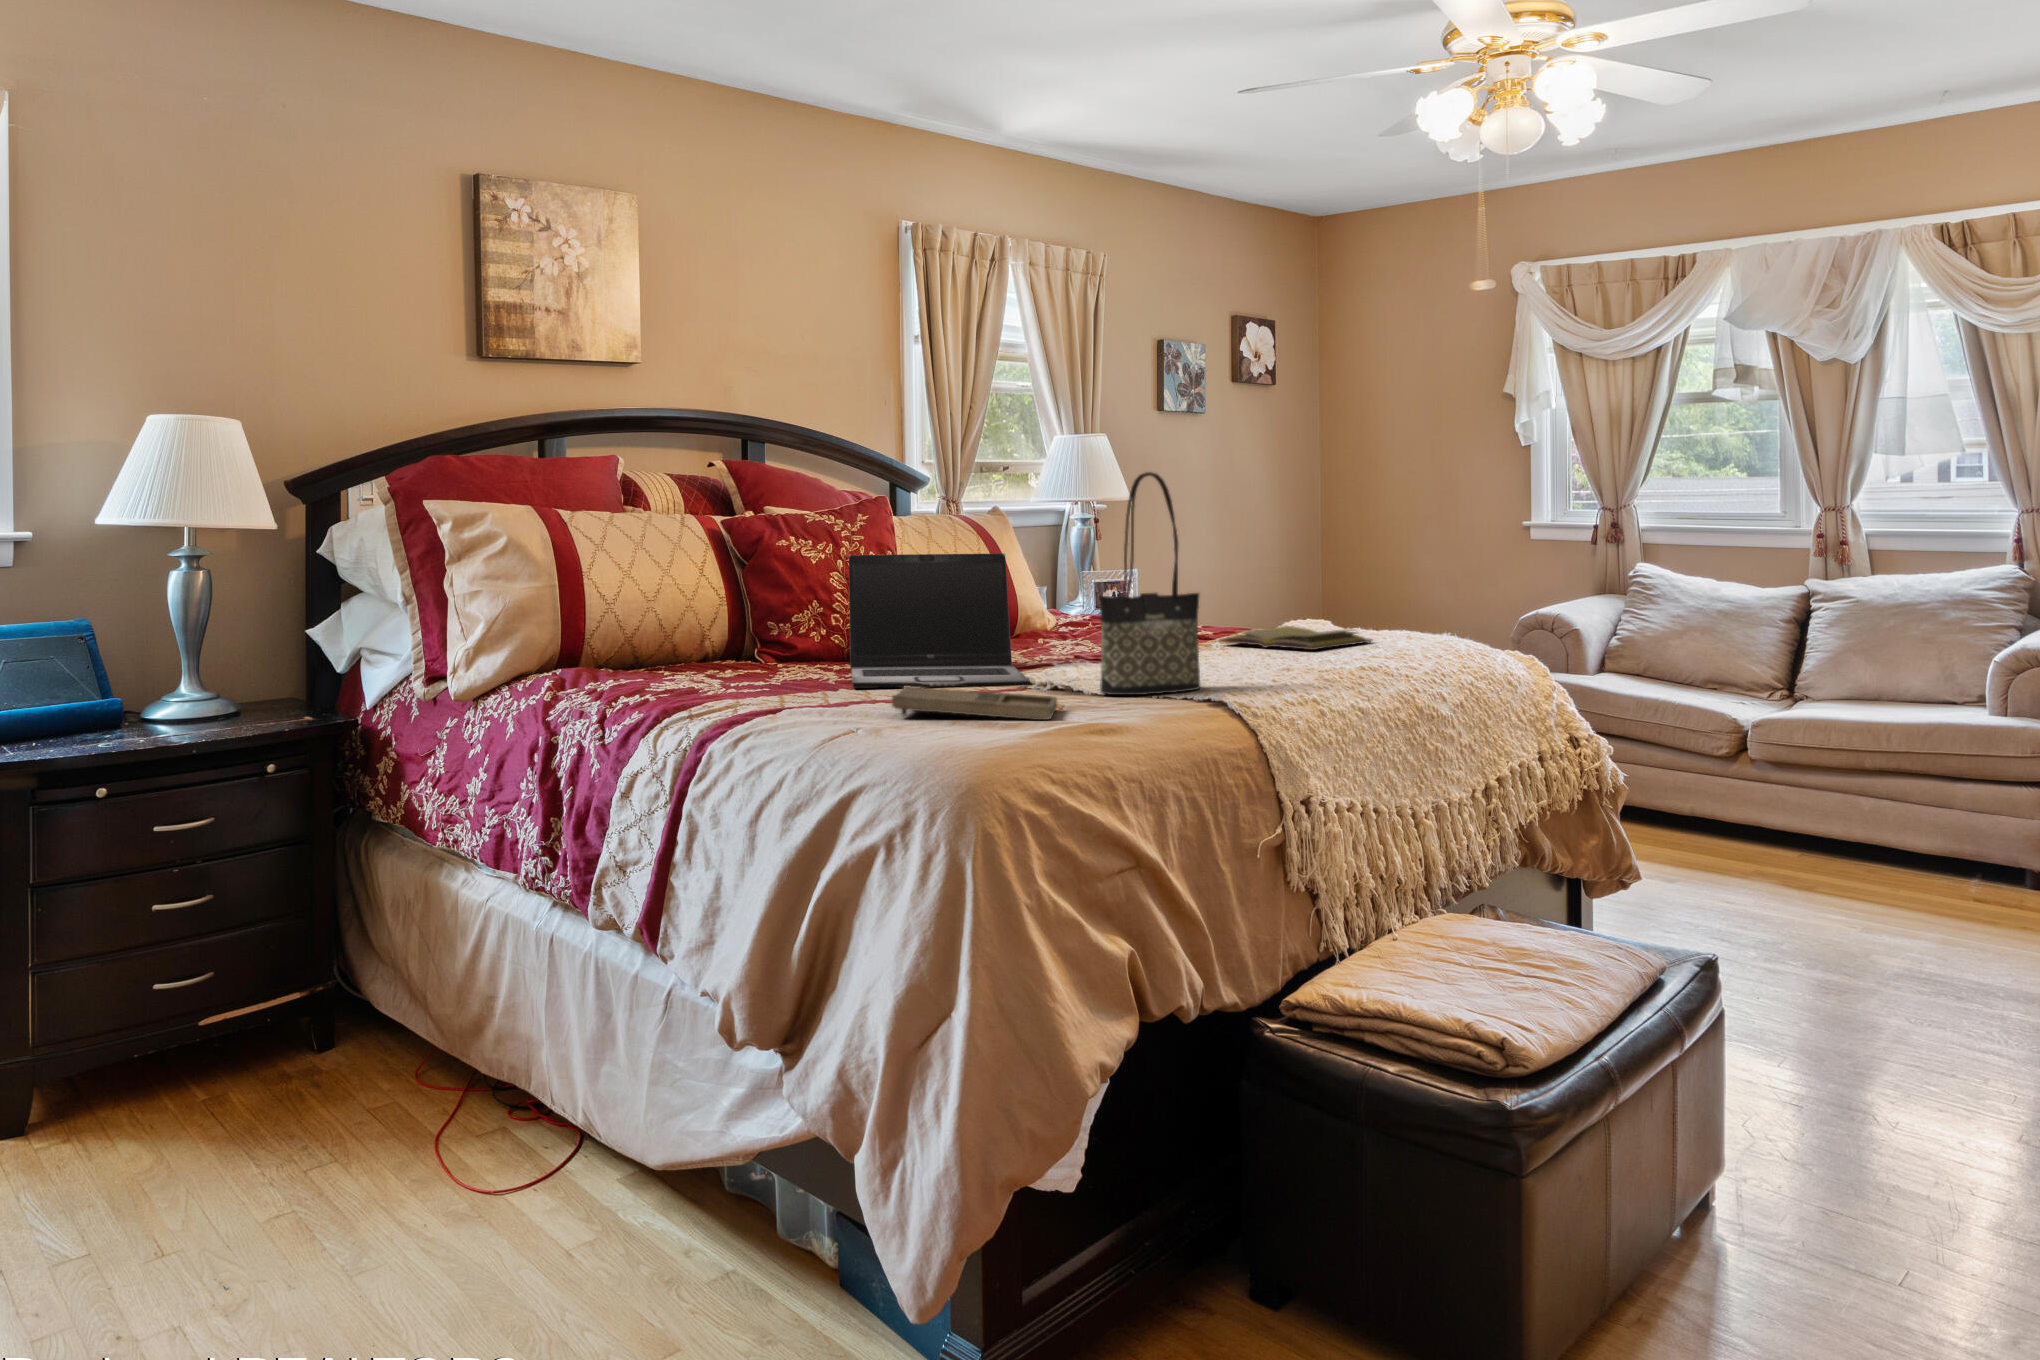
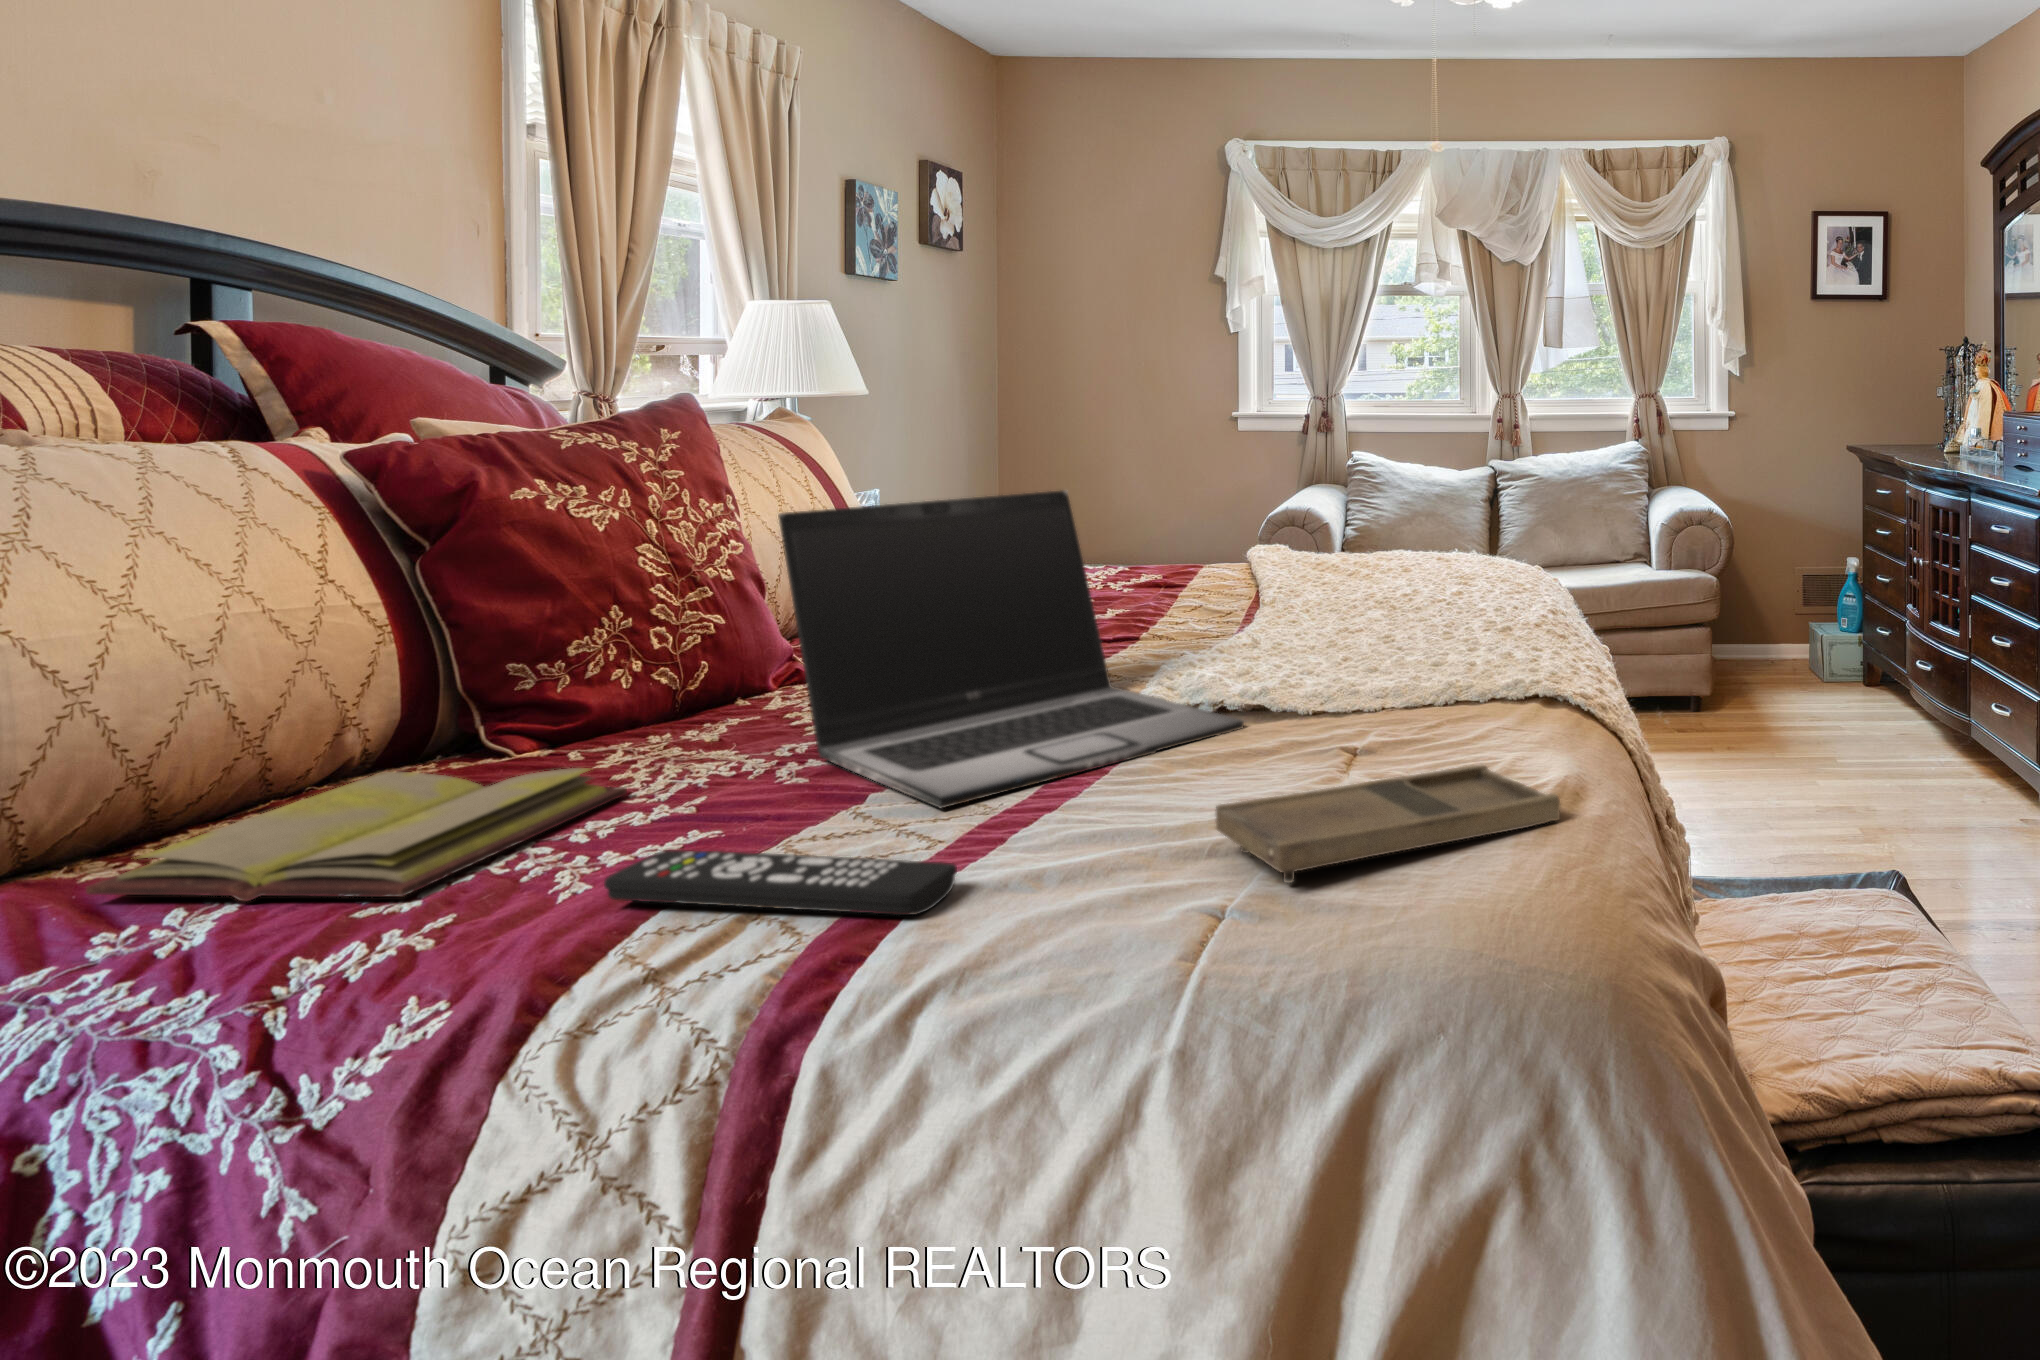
tote bag: present [1099,472,1200,695] -> none [1420,352,1522,730]
diary: present [1219,626,1372,650] -> present [86,768,627,901]
remote control: none [716,679,810,706] -> present [604,850,957,915]

